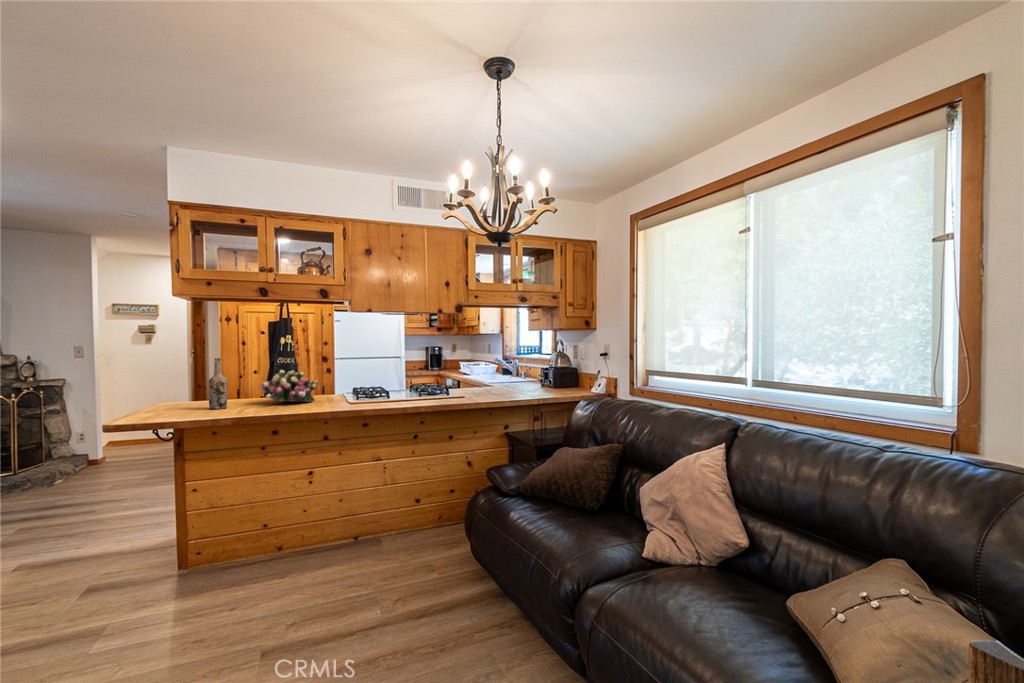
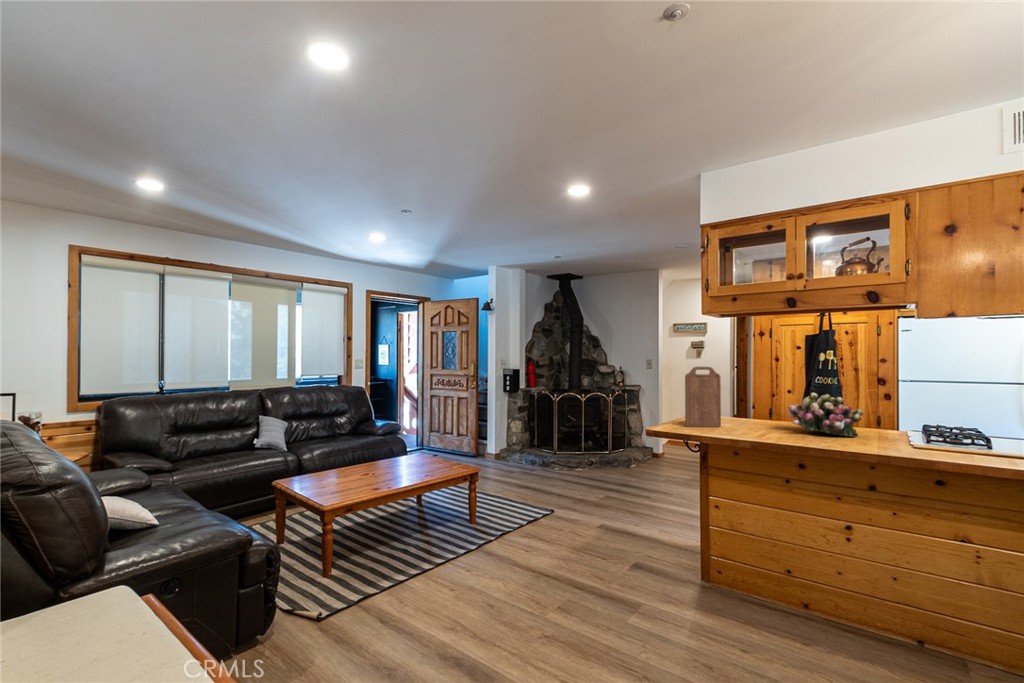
cutting board: none [153,352,196,416] -> present [685,367,721,427]
wine bottle: present [209,358,227,409] -> none [733,375,751,429]

